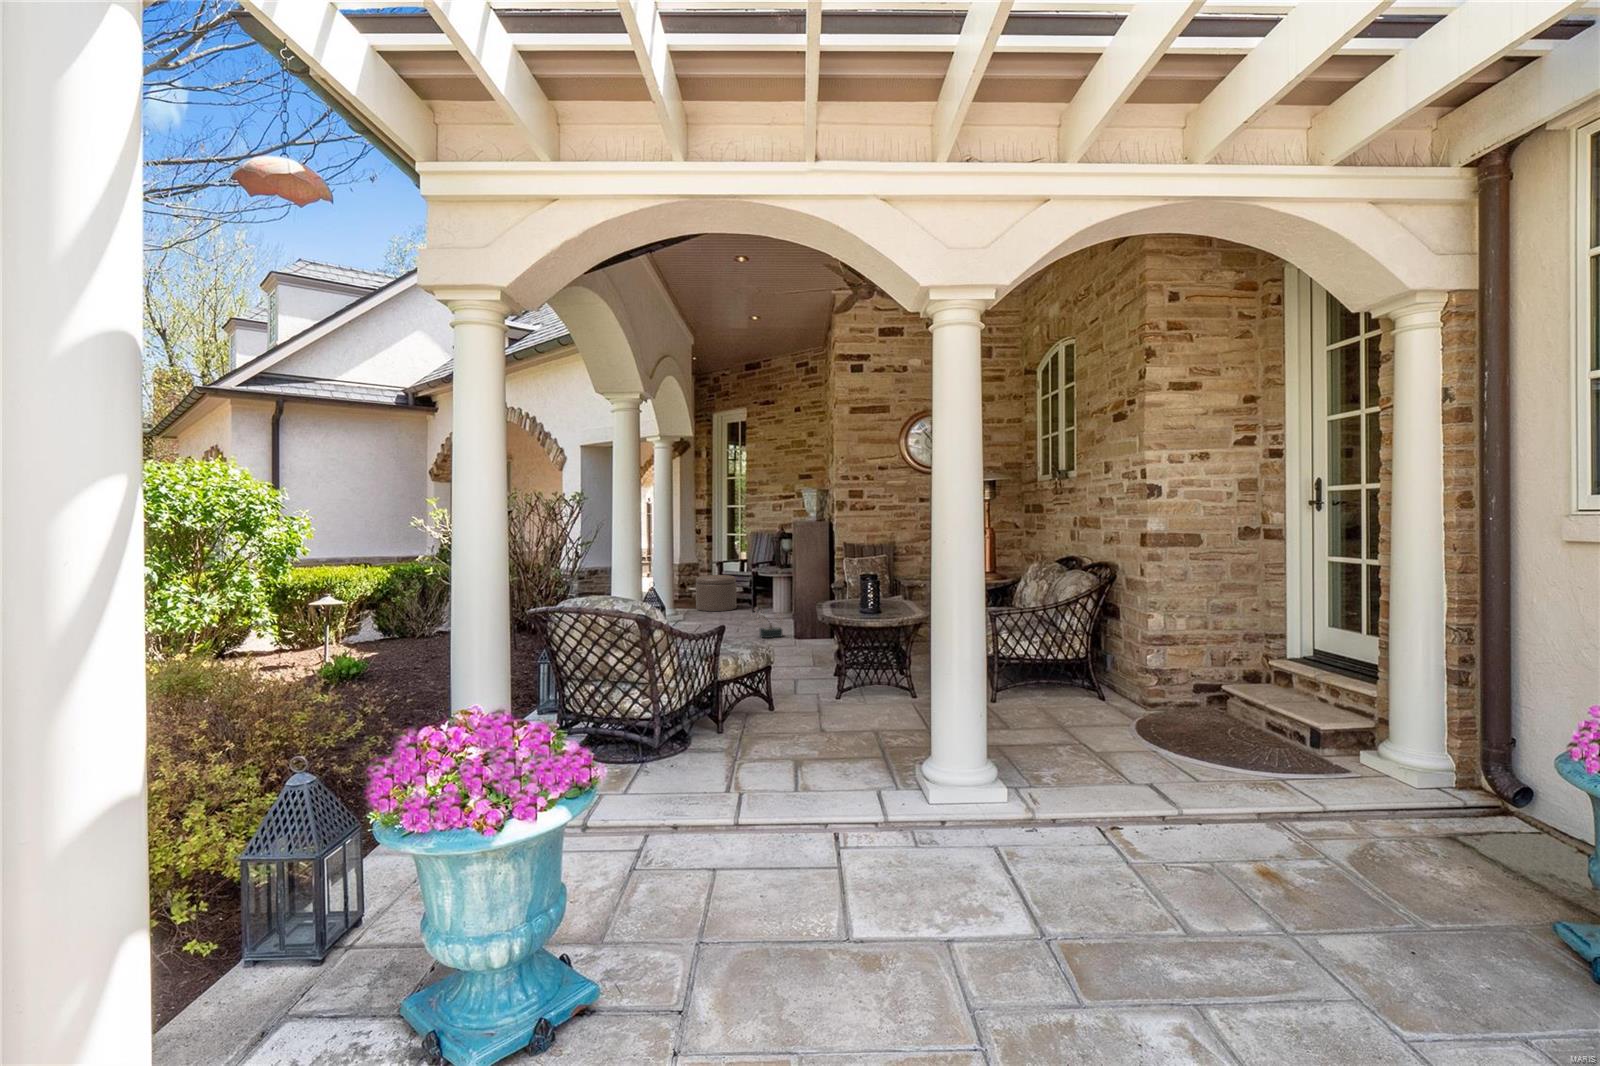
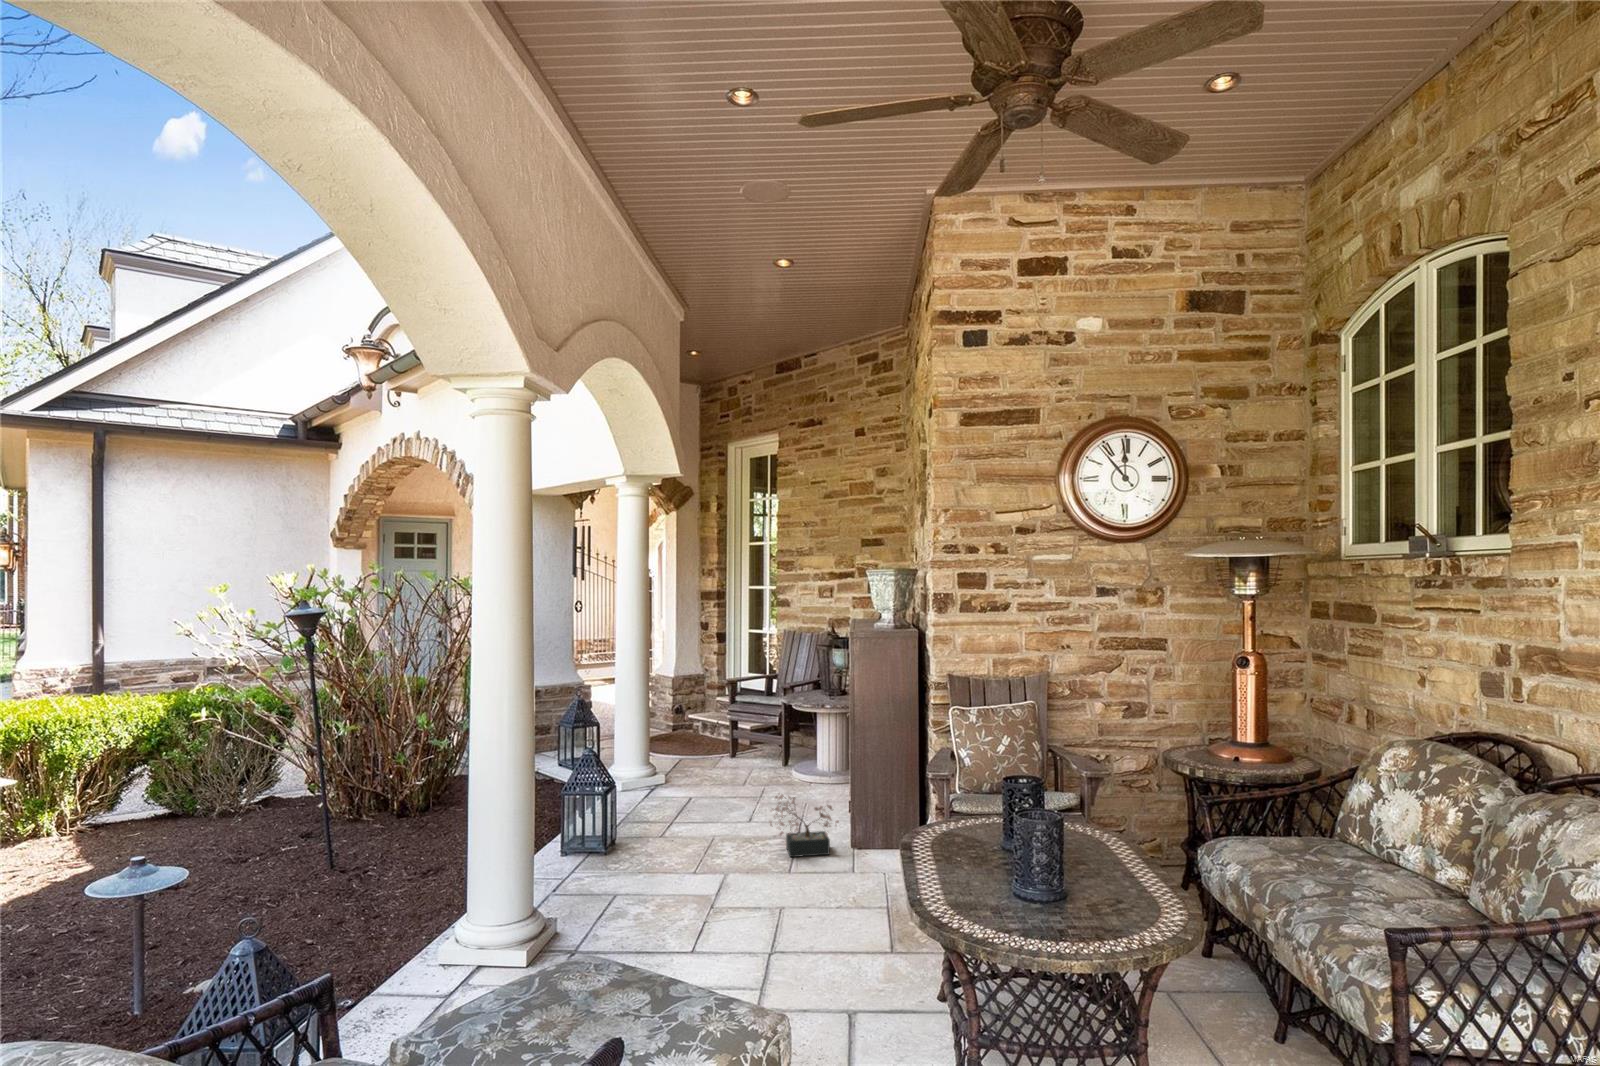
ottoman: present [696,575,736,611] -> none [689,703,756,768]

